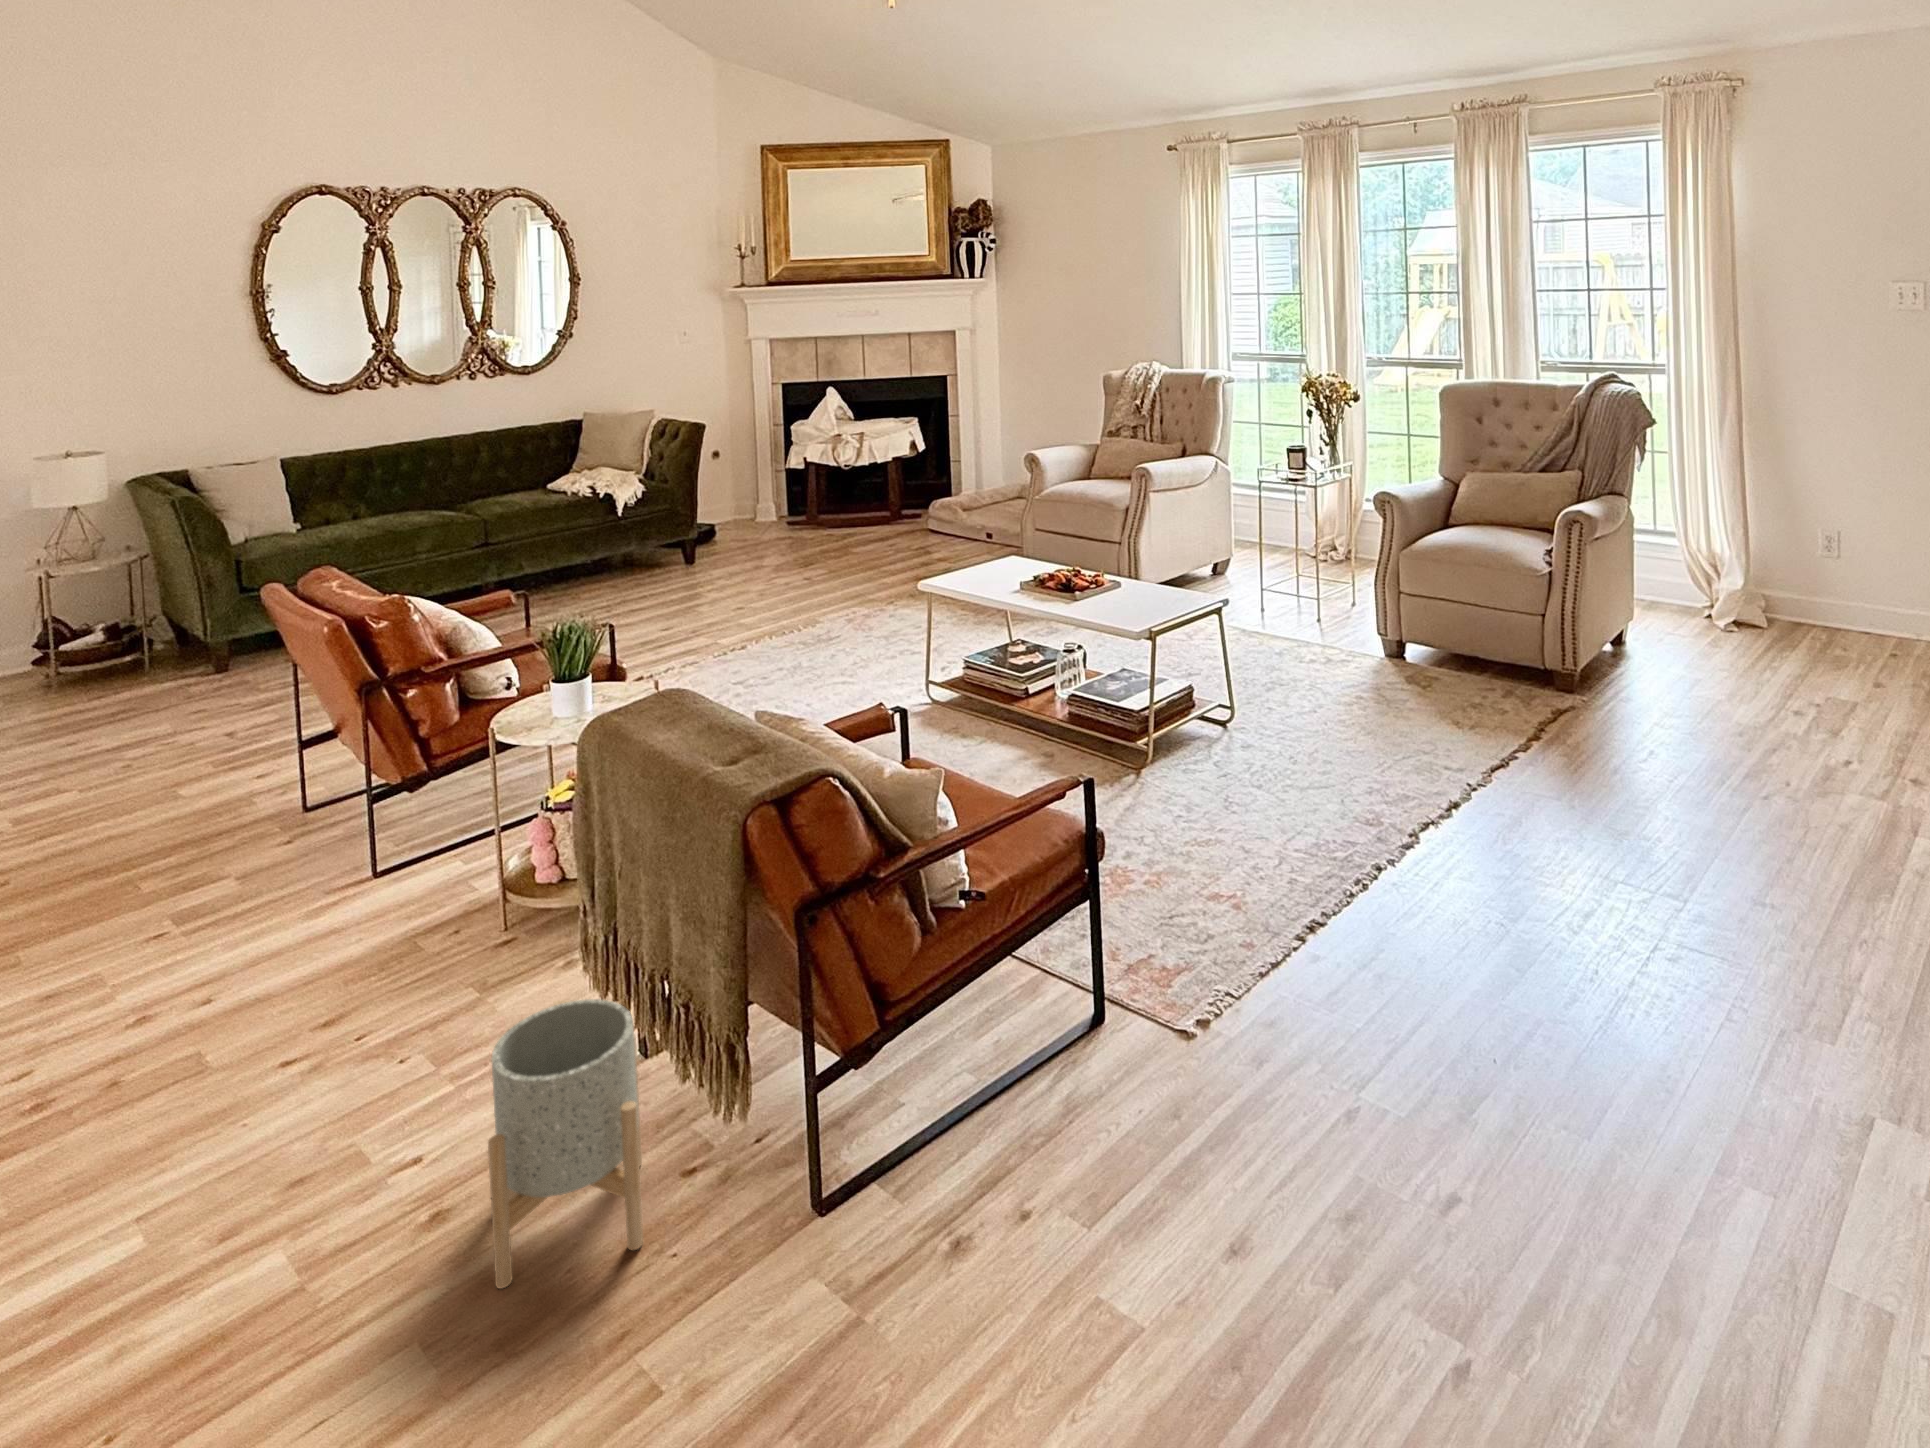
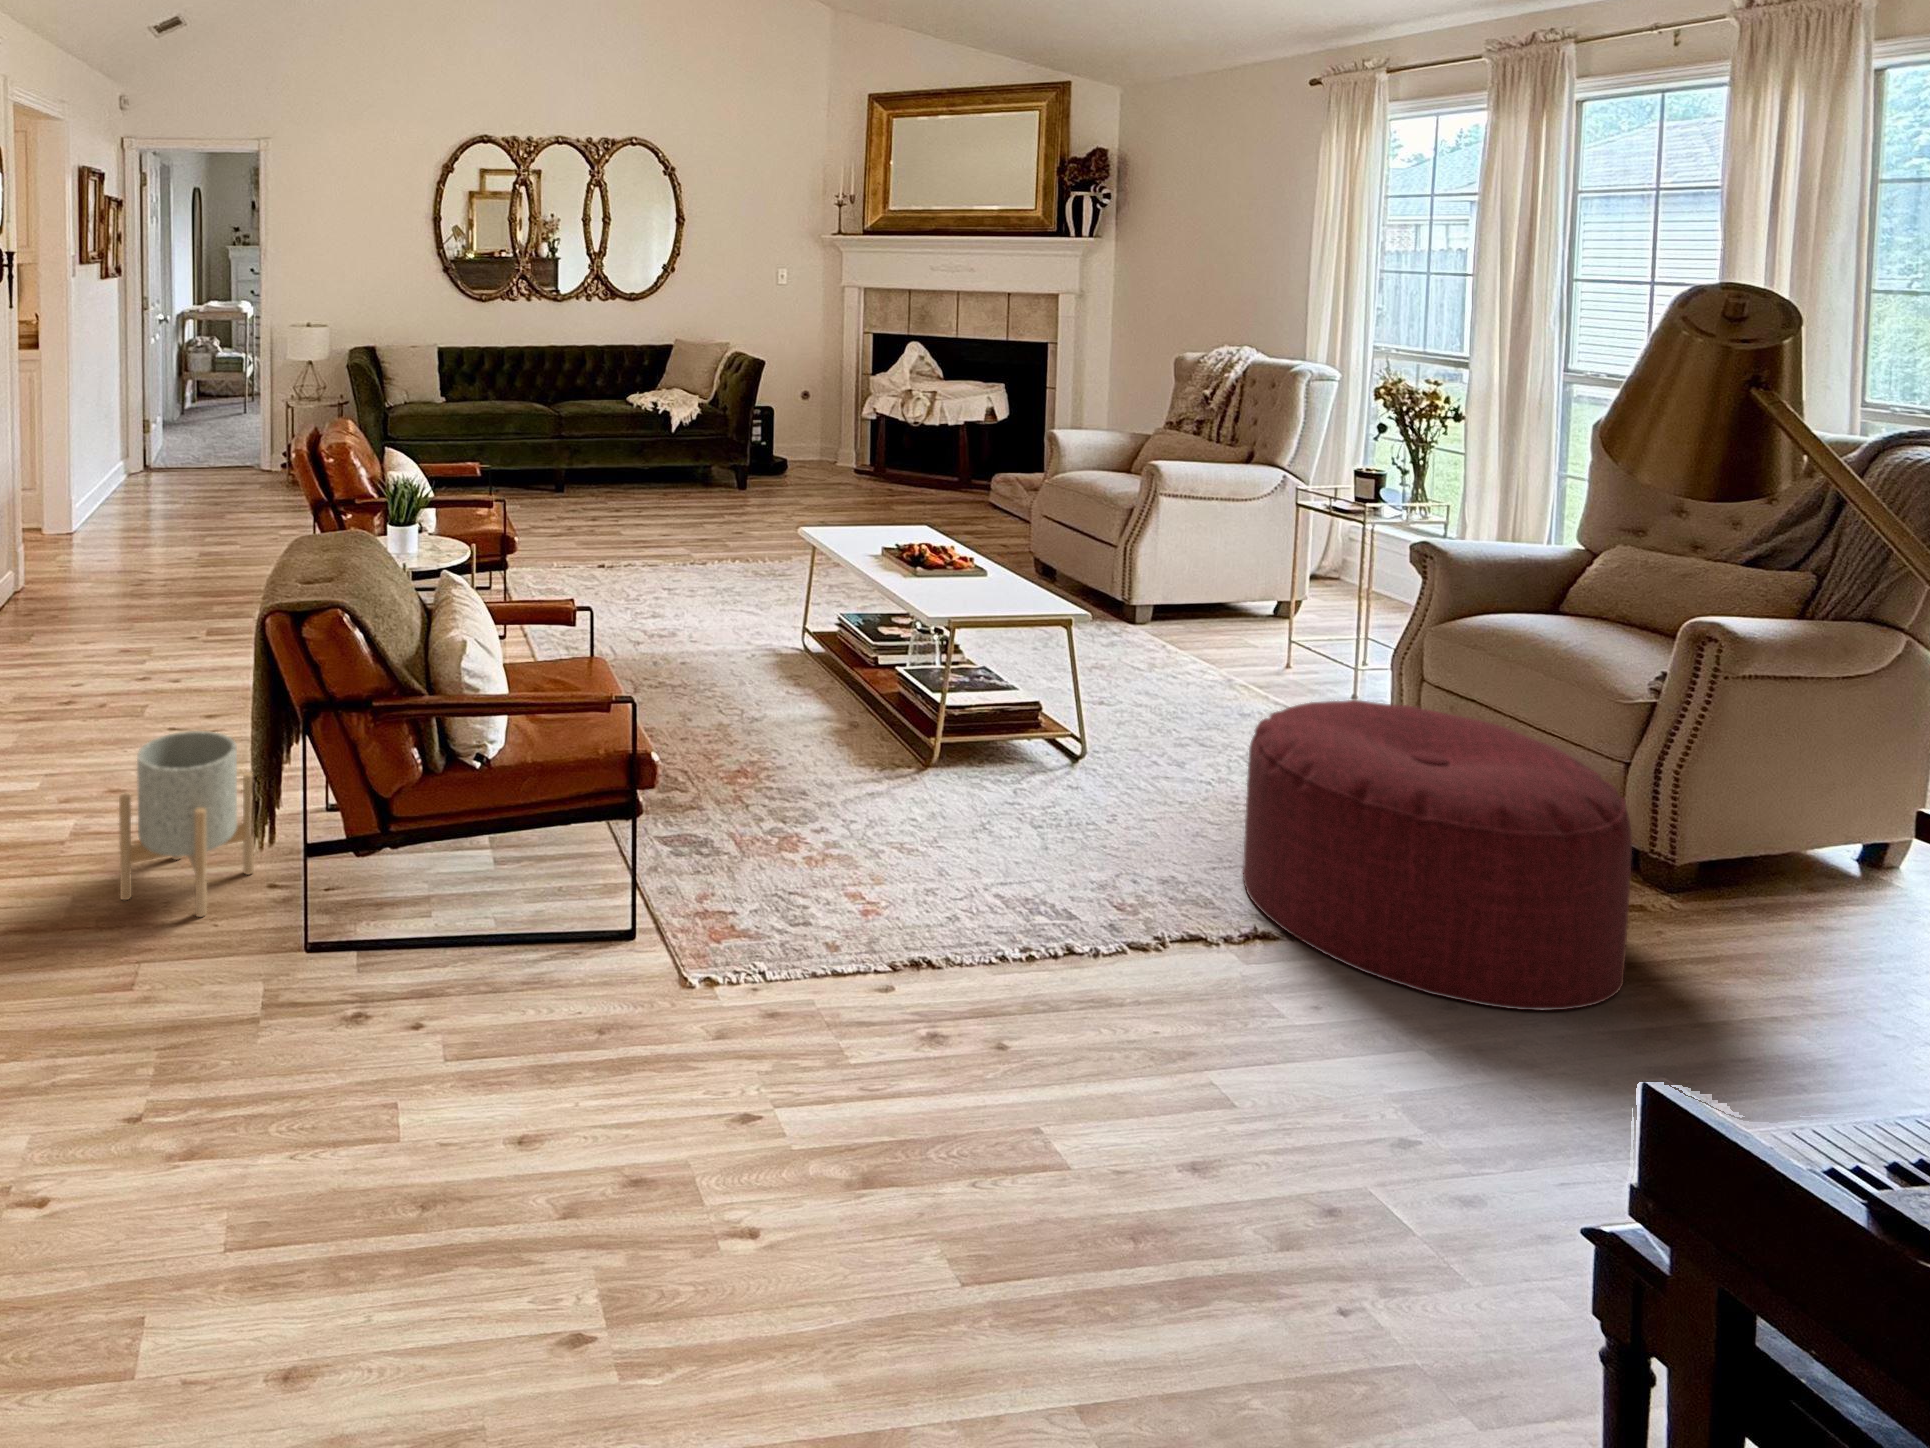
ottoman: none [1399,613,1643,814] -> present [1242,700,1632,1011]

